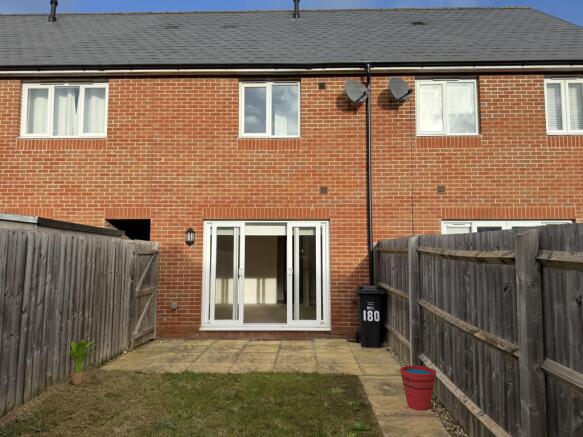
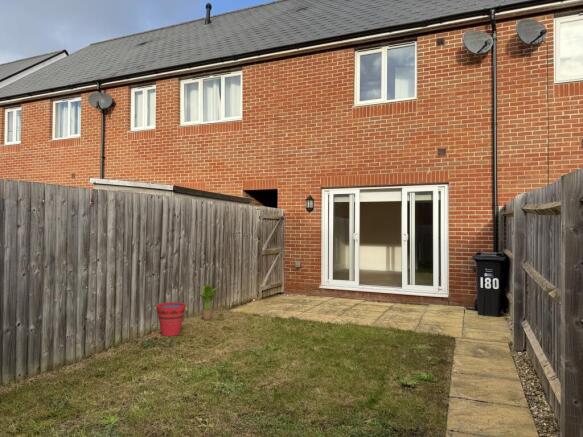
bucket: present [400,366,436,410] -> present [156,302,186,336]

